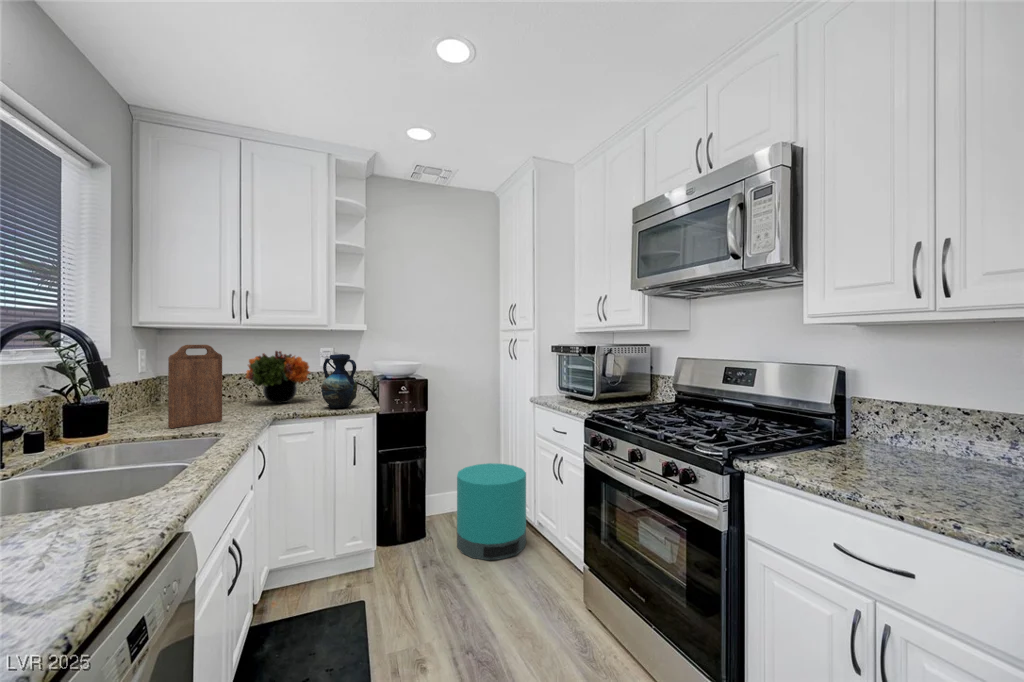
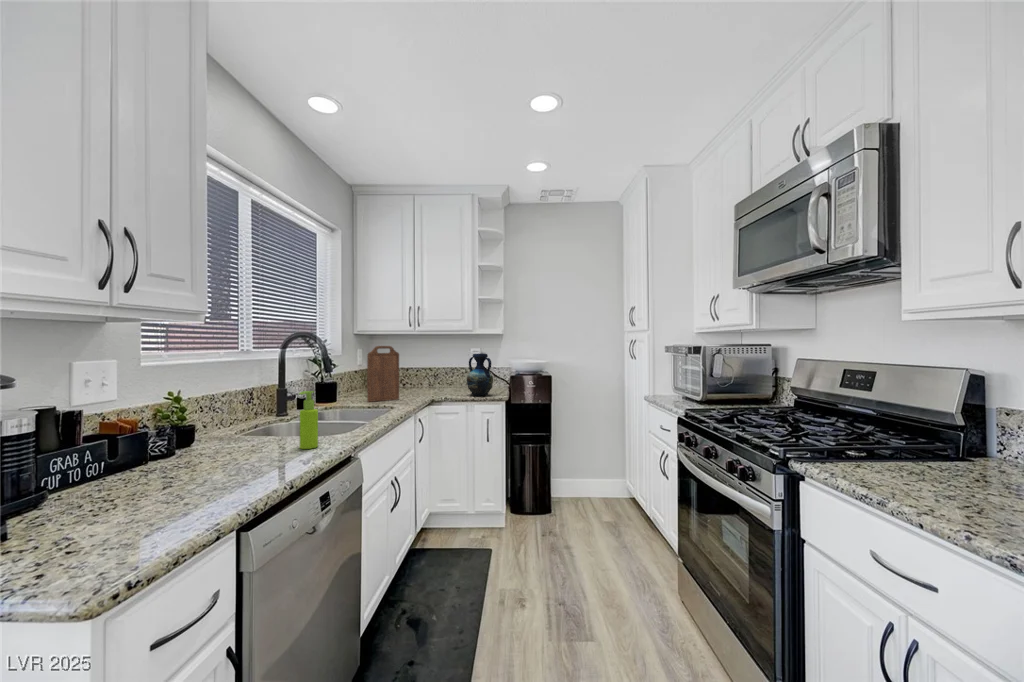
flower arrangement: present [246,351,310,403] -> none [419,350,464,390]
soap dispenser: none [65,427,109,536] -> present [299,391,318,449]
trash can: present [457,463,526,560] -> none [576,455,641,541]

